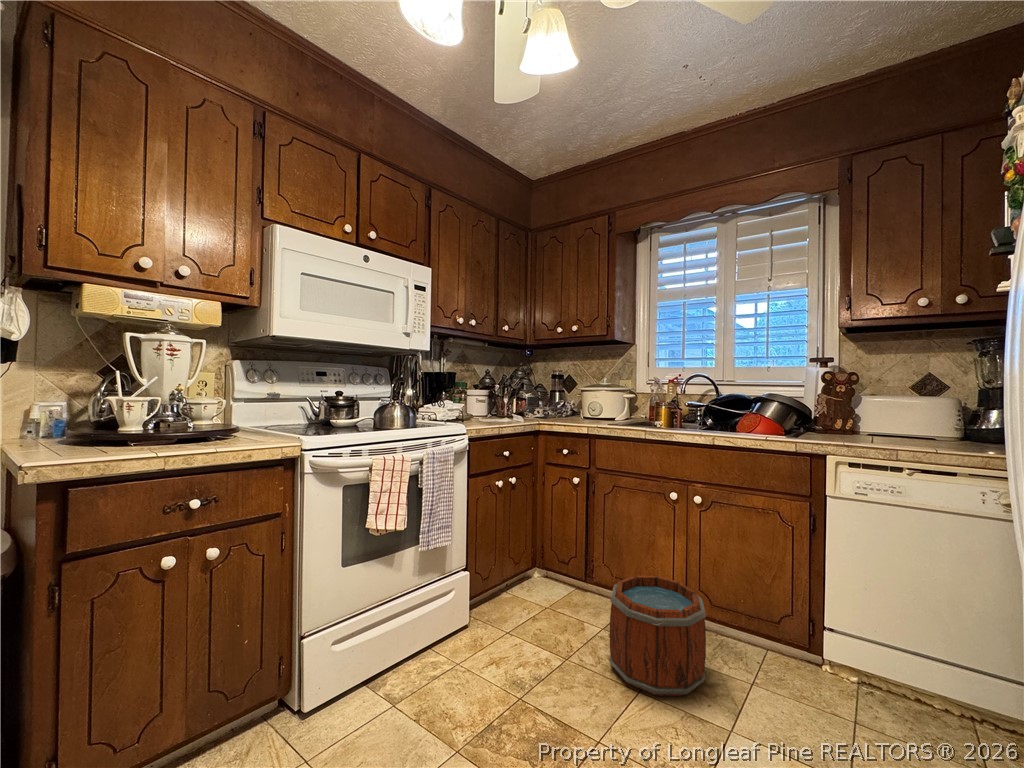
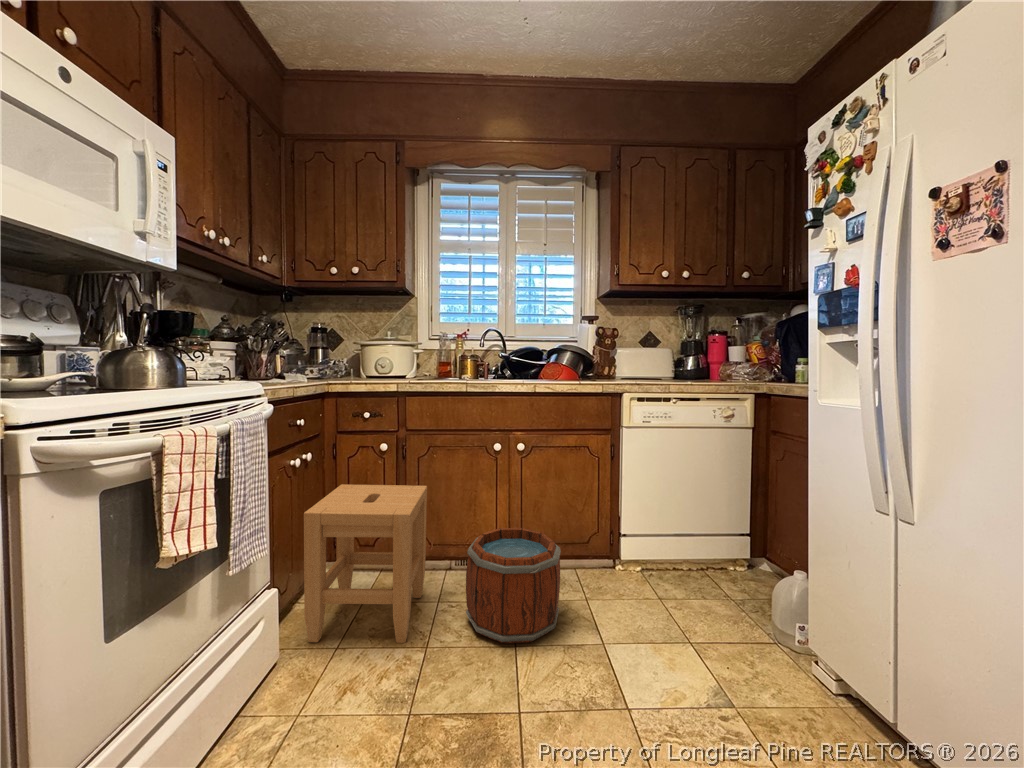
stool: none [491,506,599,649] -> present [304,484,427,643]

